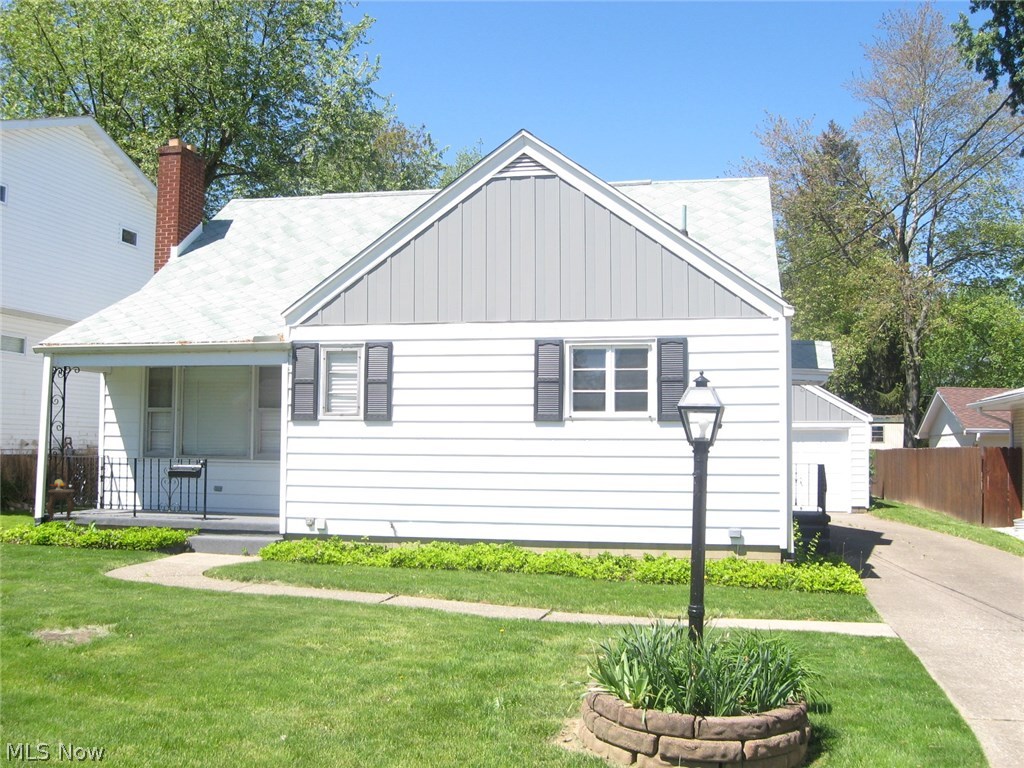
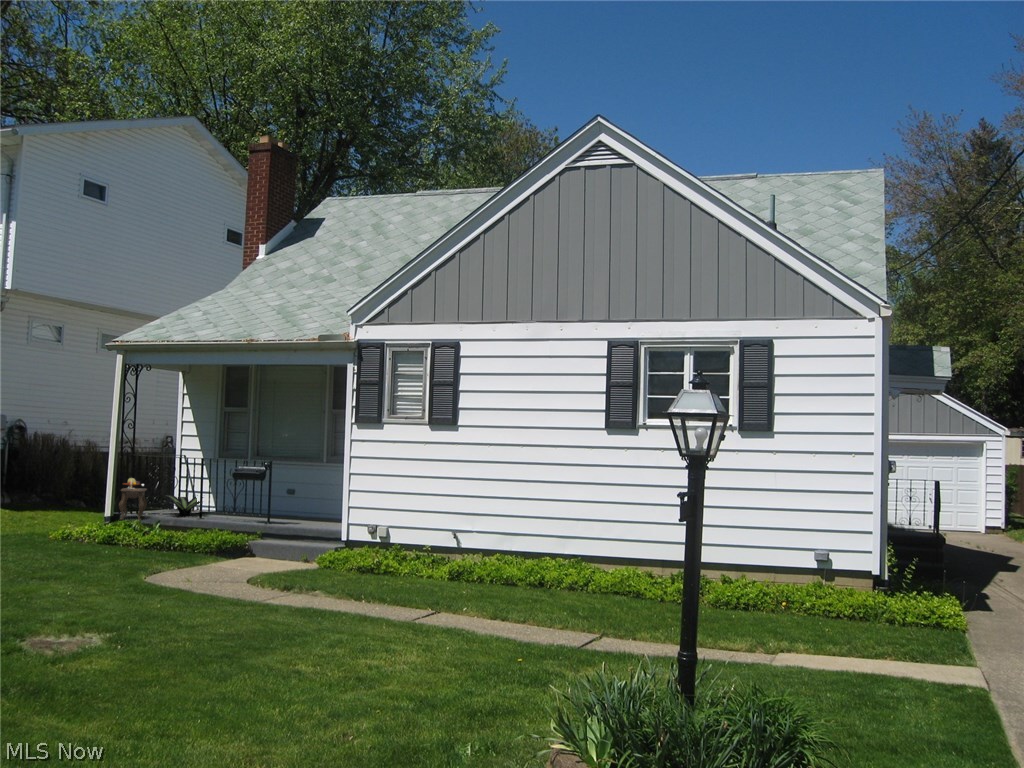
potted plant: none [90,495,134,516] -> present [164,495,203,516]

